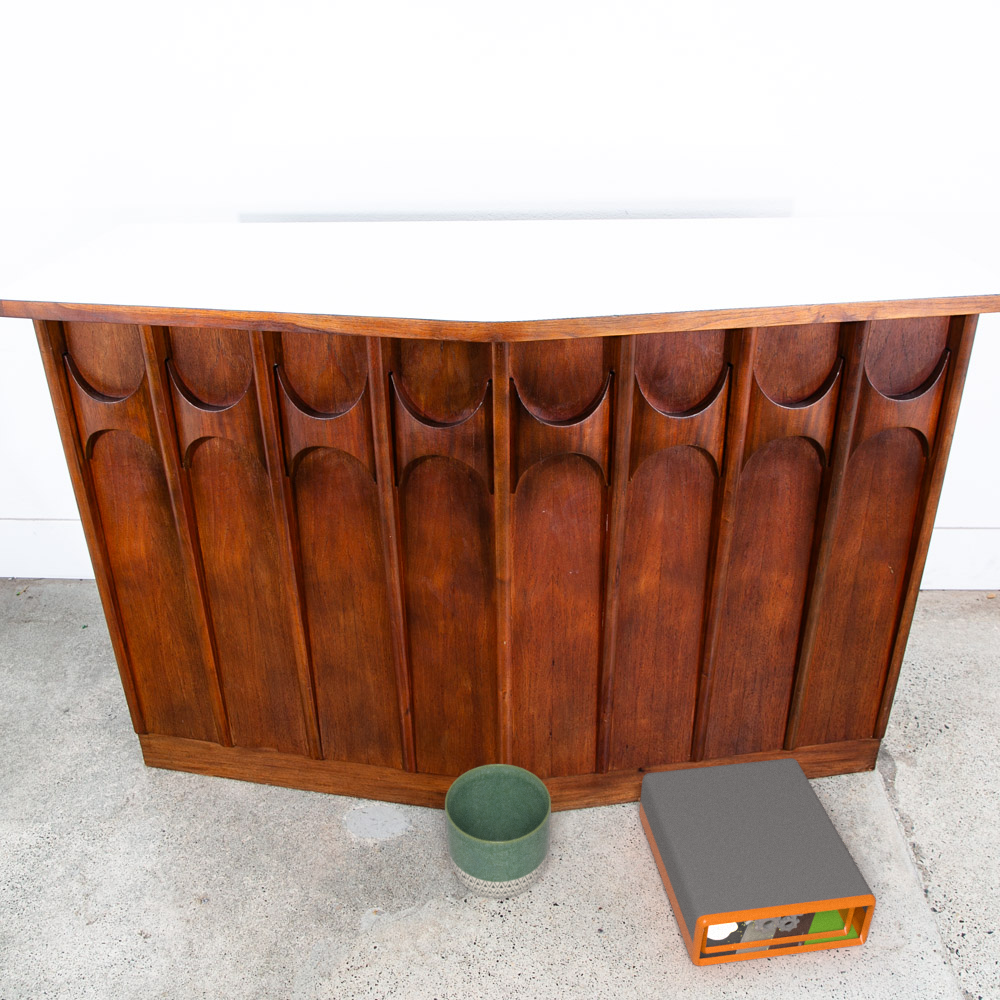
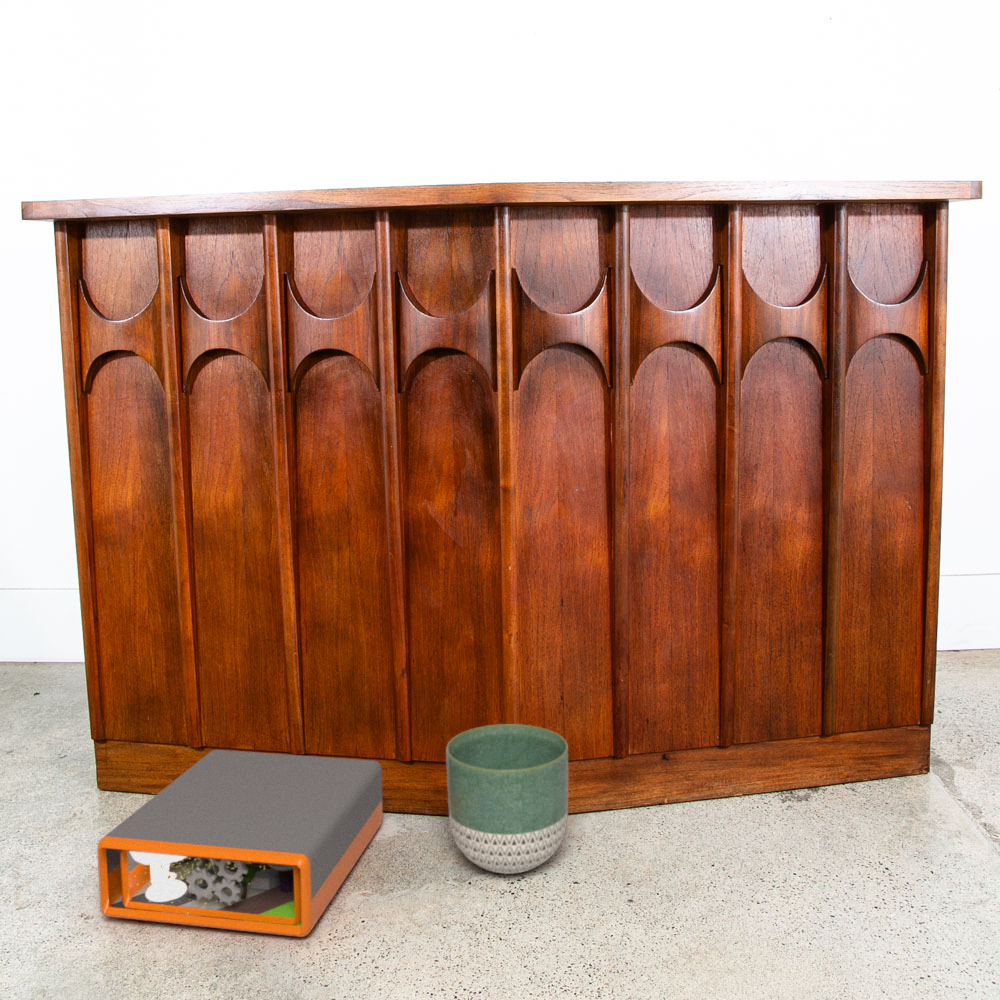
storage box: present [639,758,876,966] -> present [97,749,383,937]

